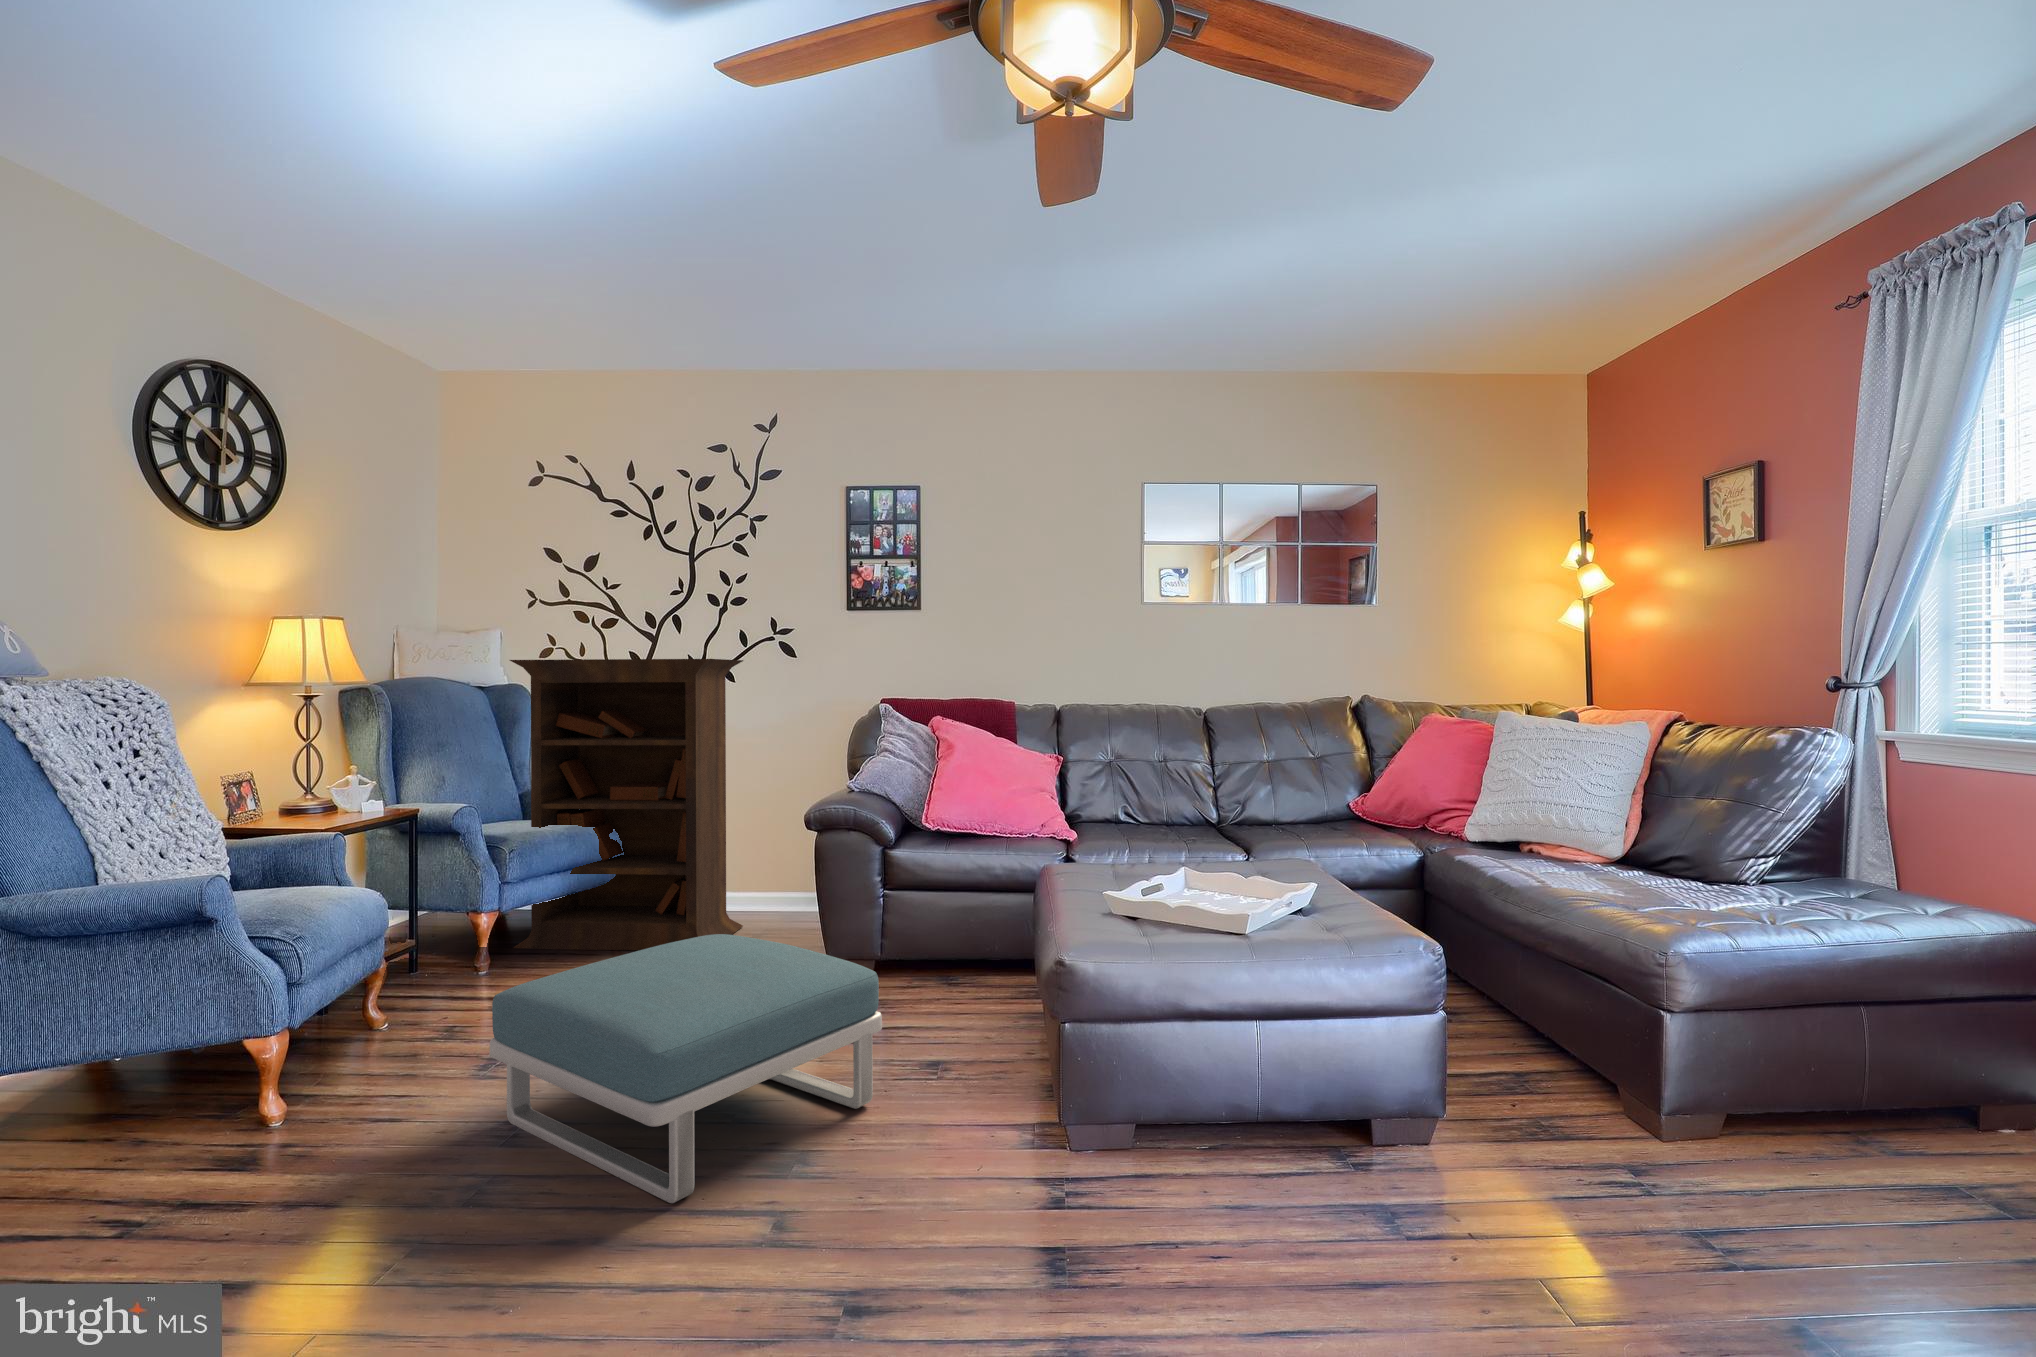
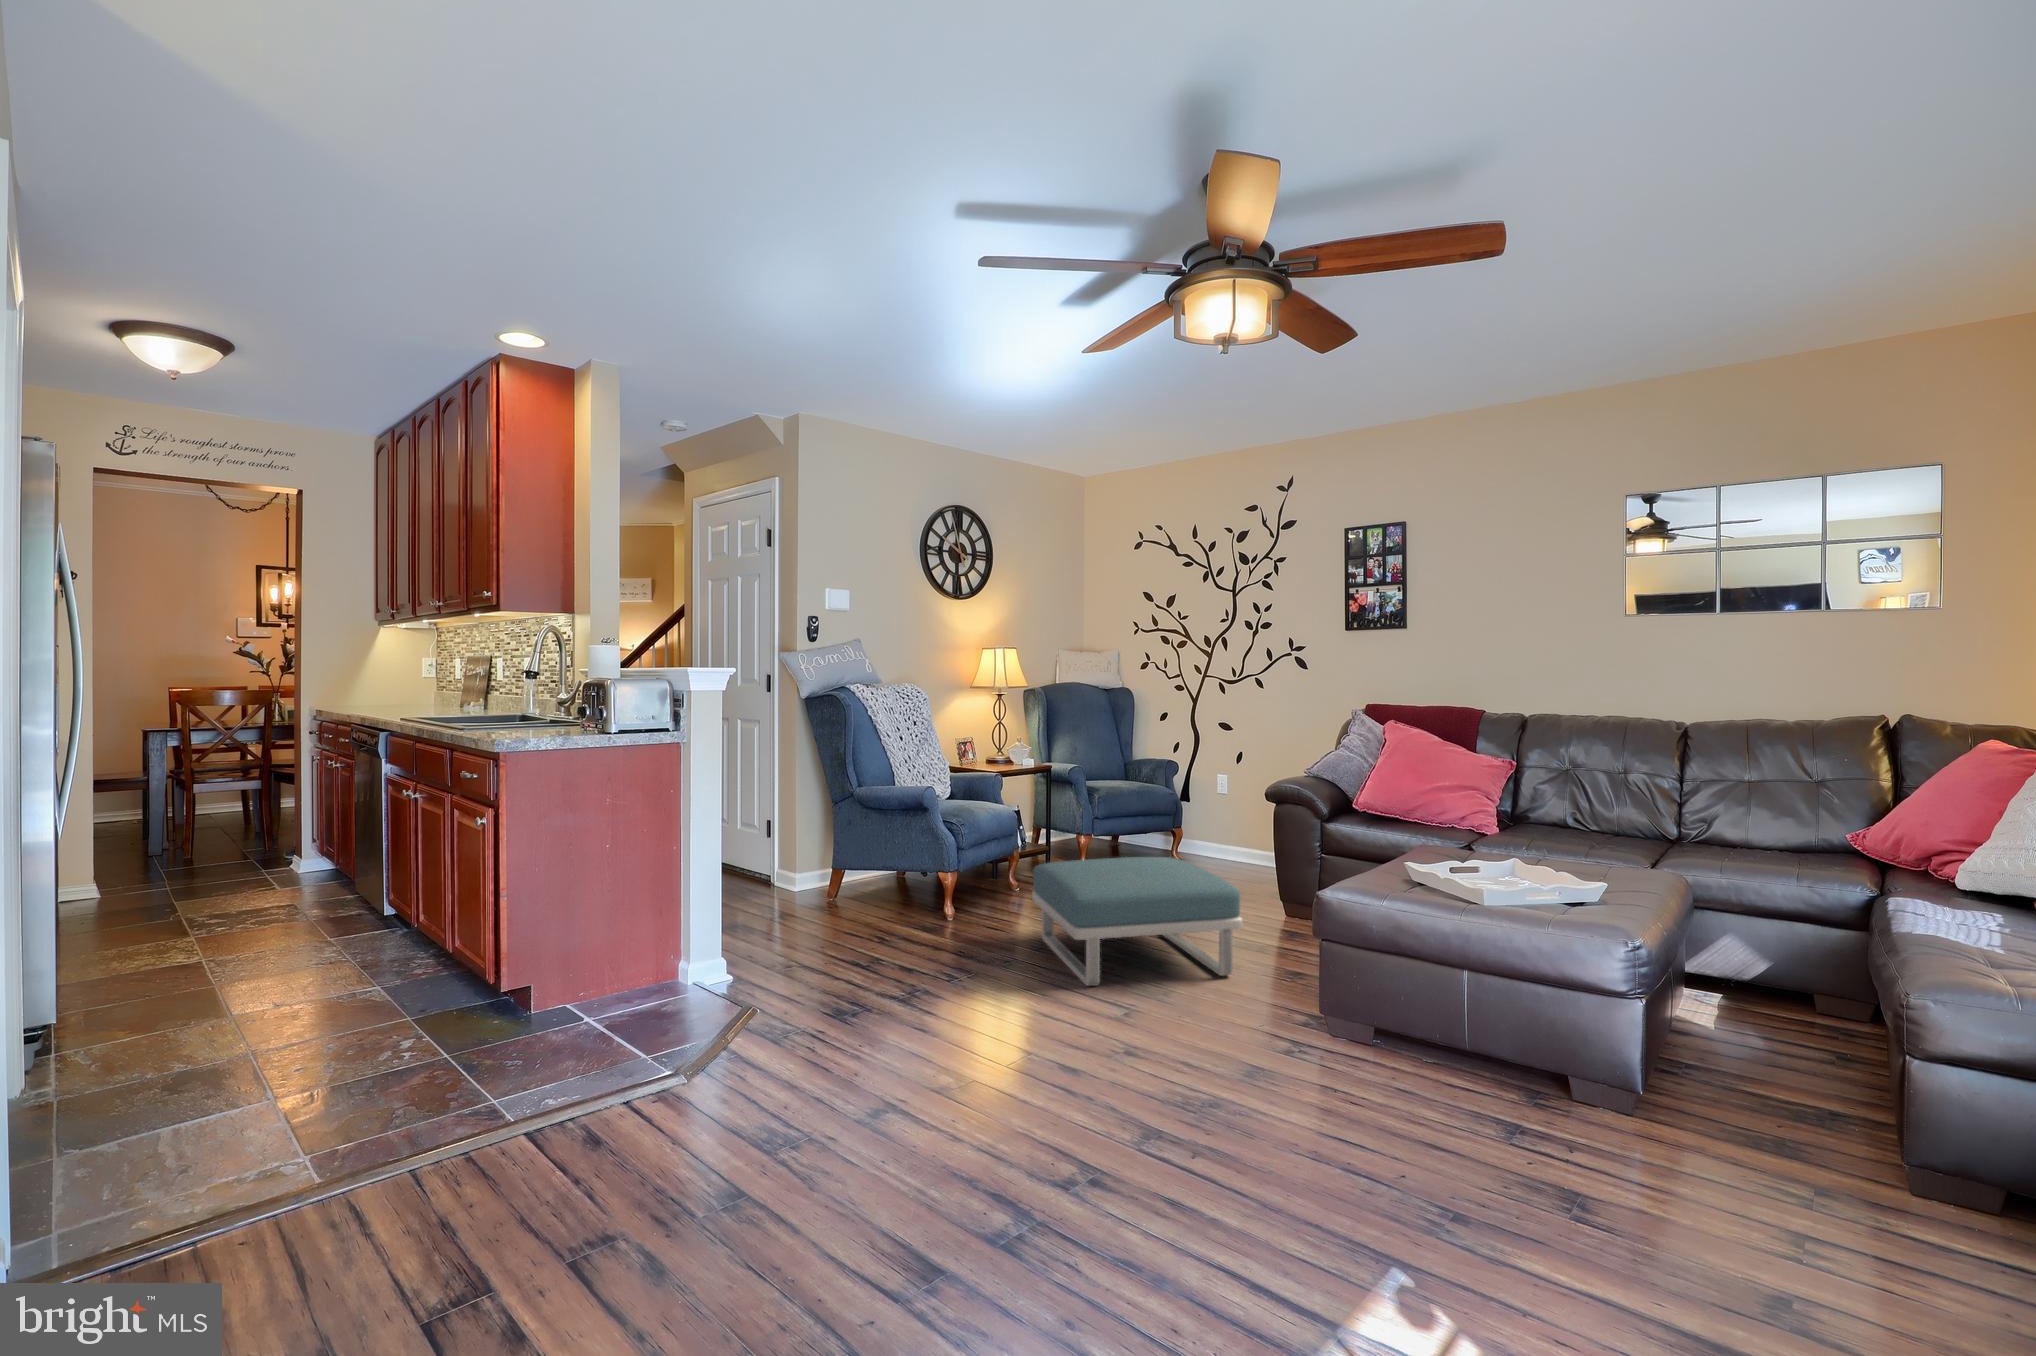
bookcase: present [510,659,743,950] -> none [1105,672,1260,885]

